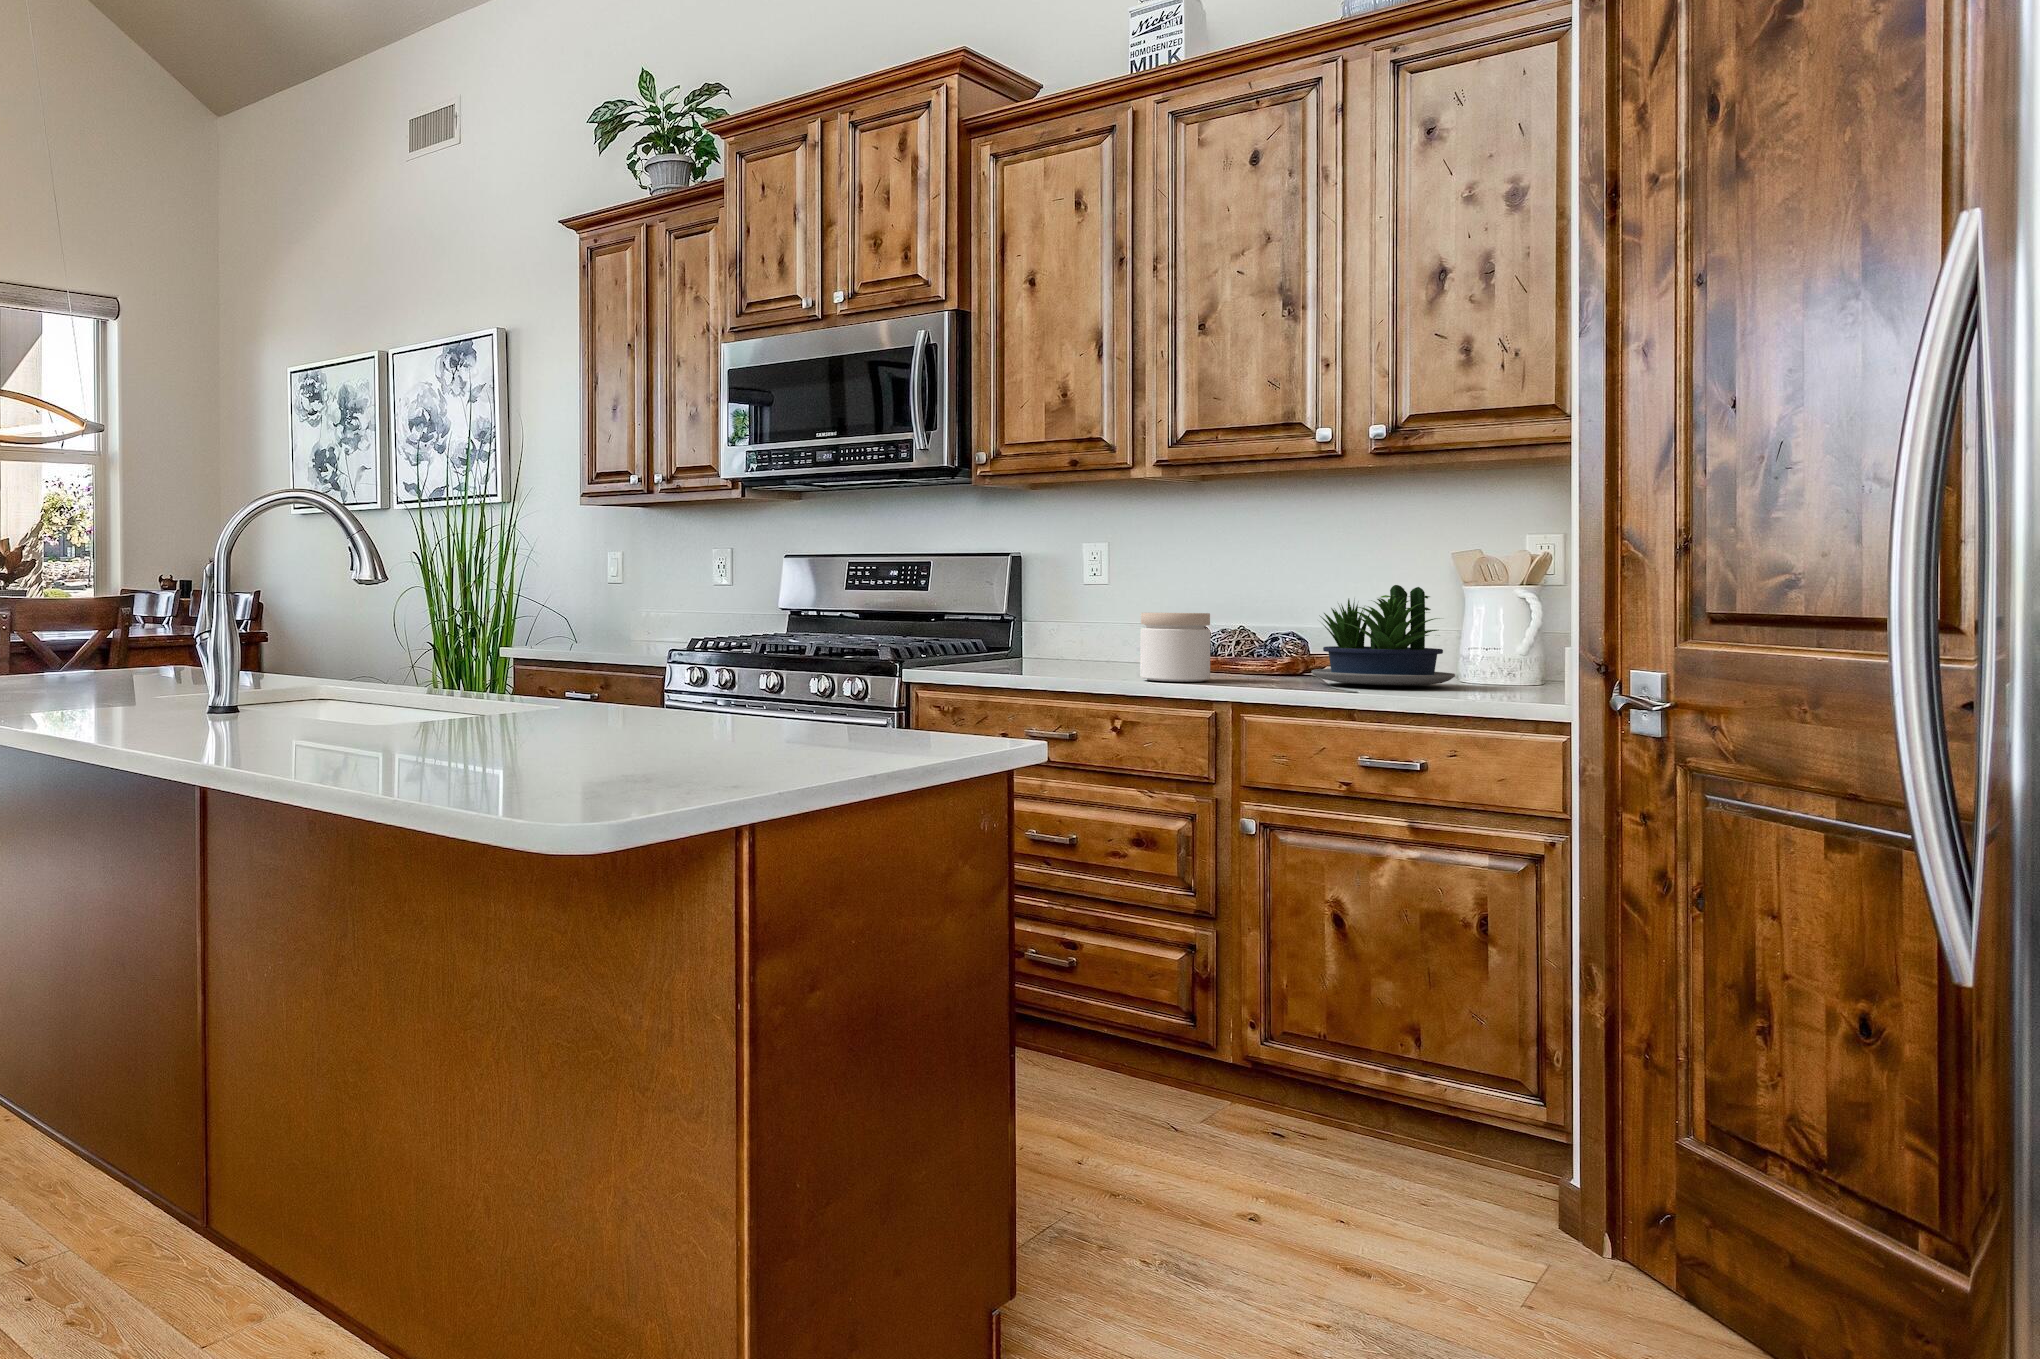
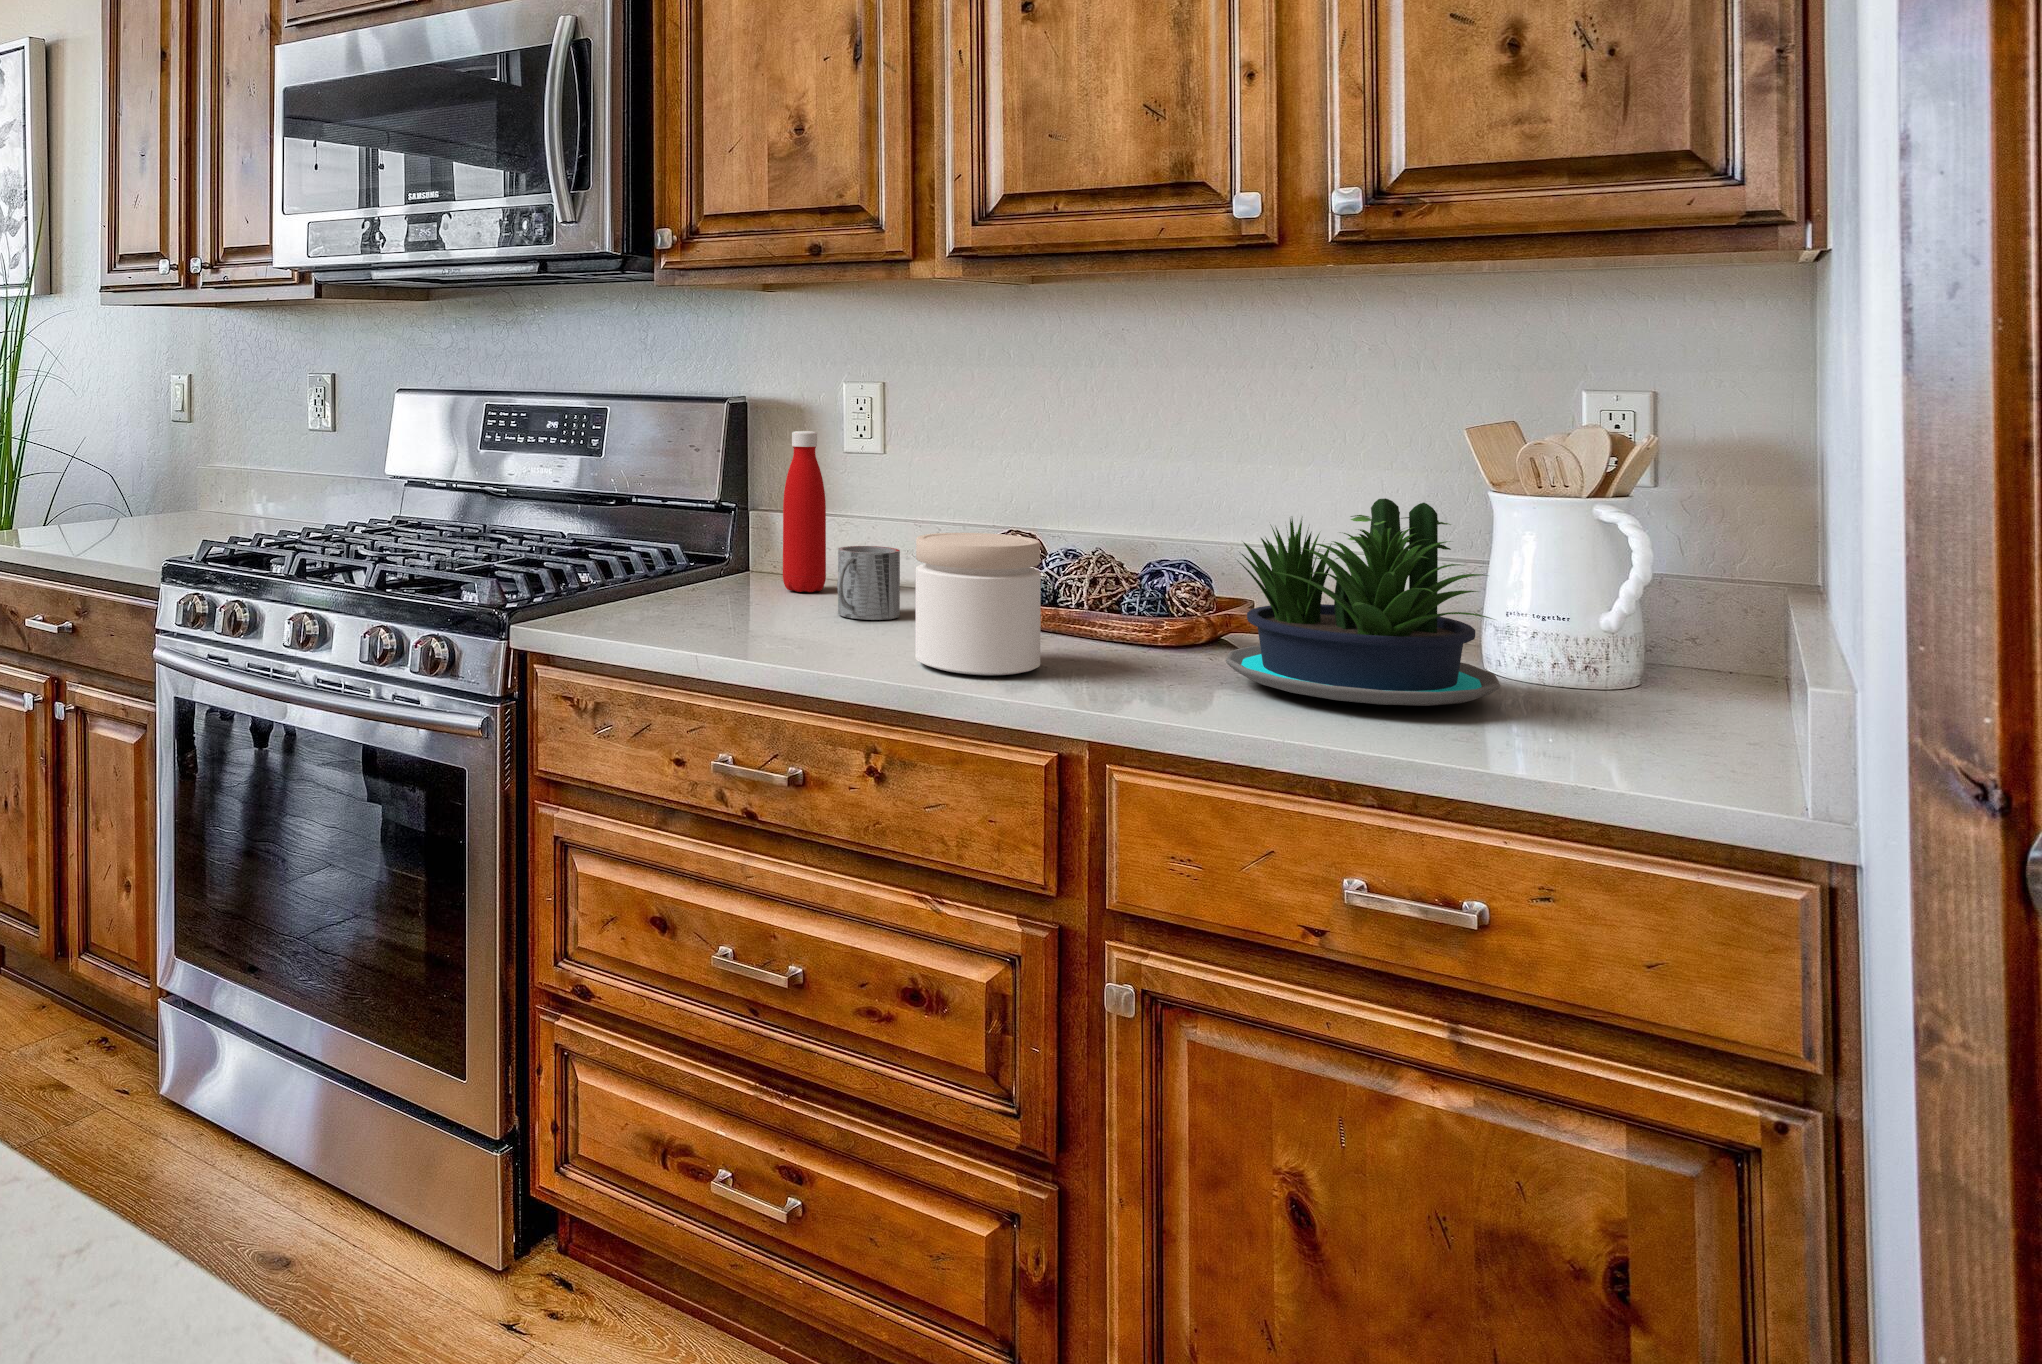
bottle: none [1053,571,1080,666] -> present [783,431,826,592]
mug: none [1091,633,1129,672] -> present [837,546,900,620]

